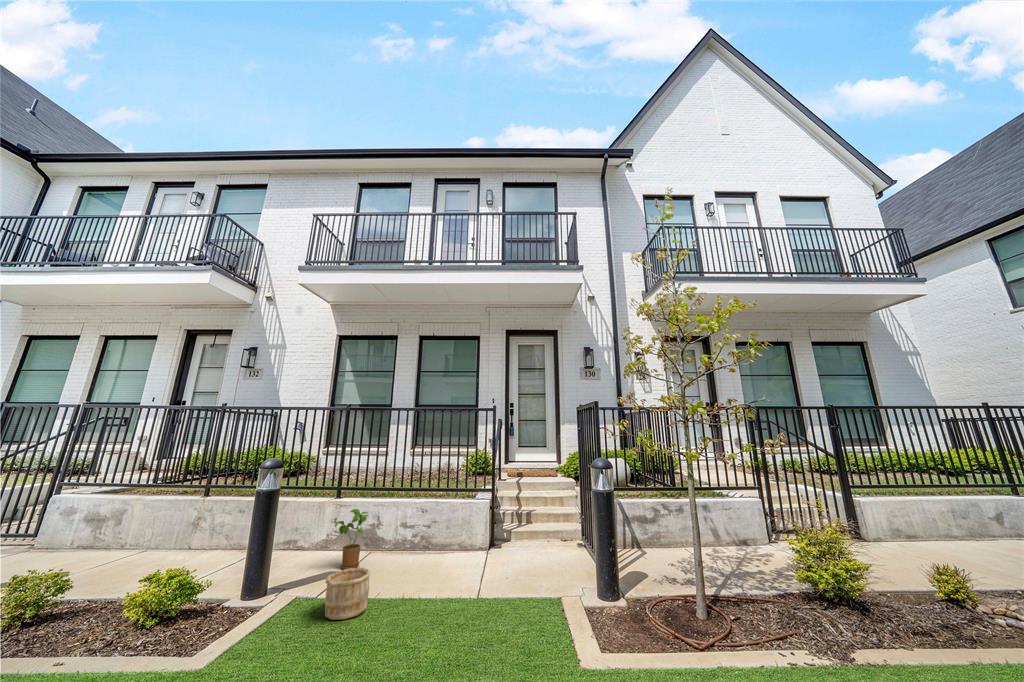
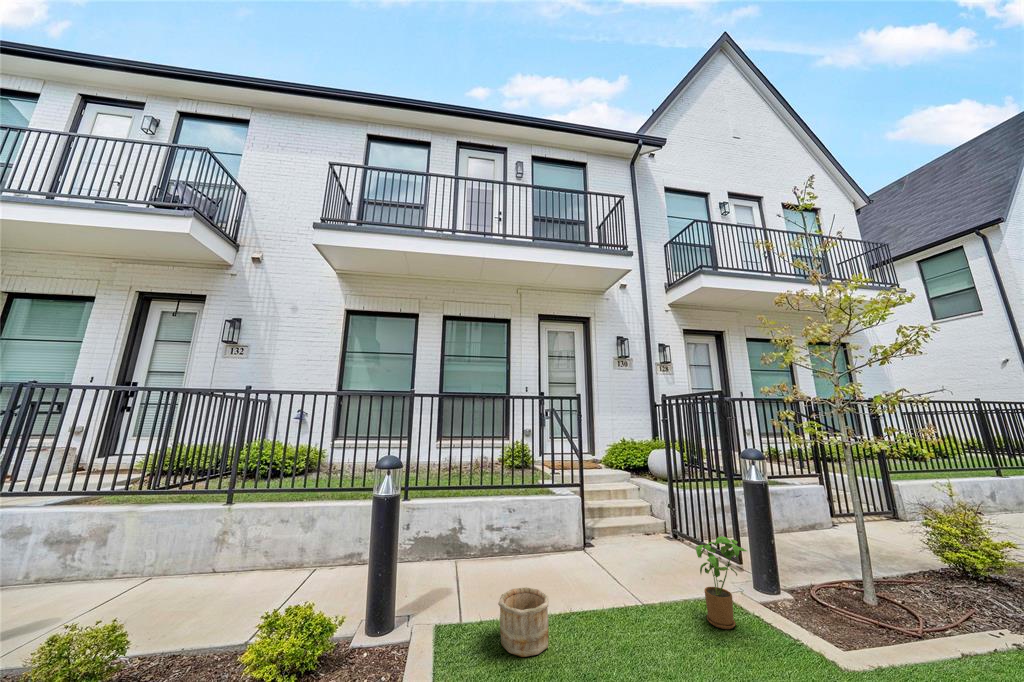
house plant: present [335,509,368,569] -> present [696,536,747,629]

